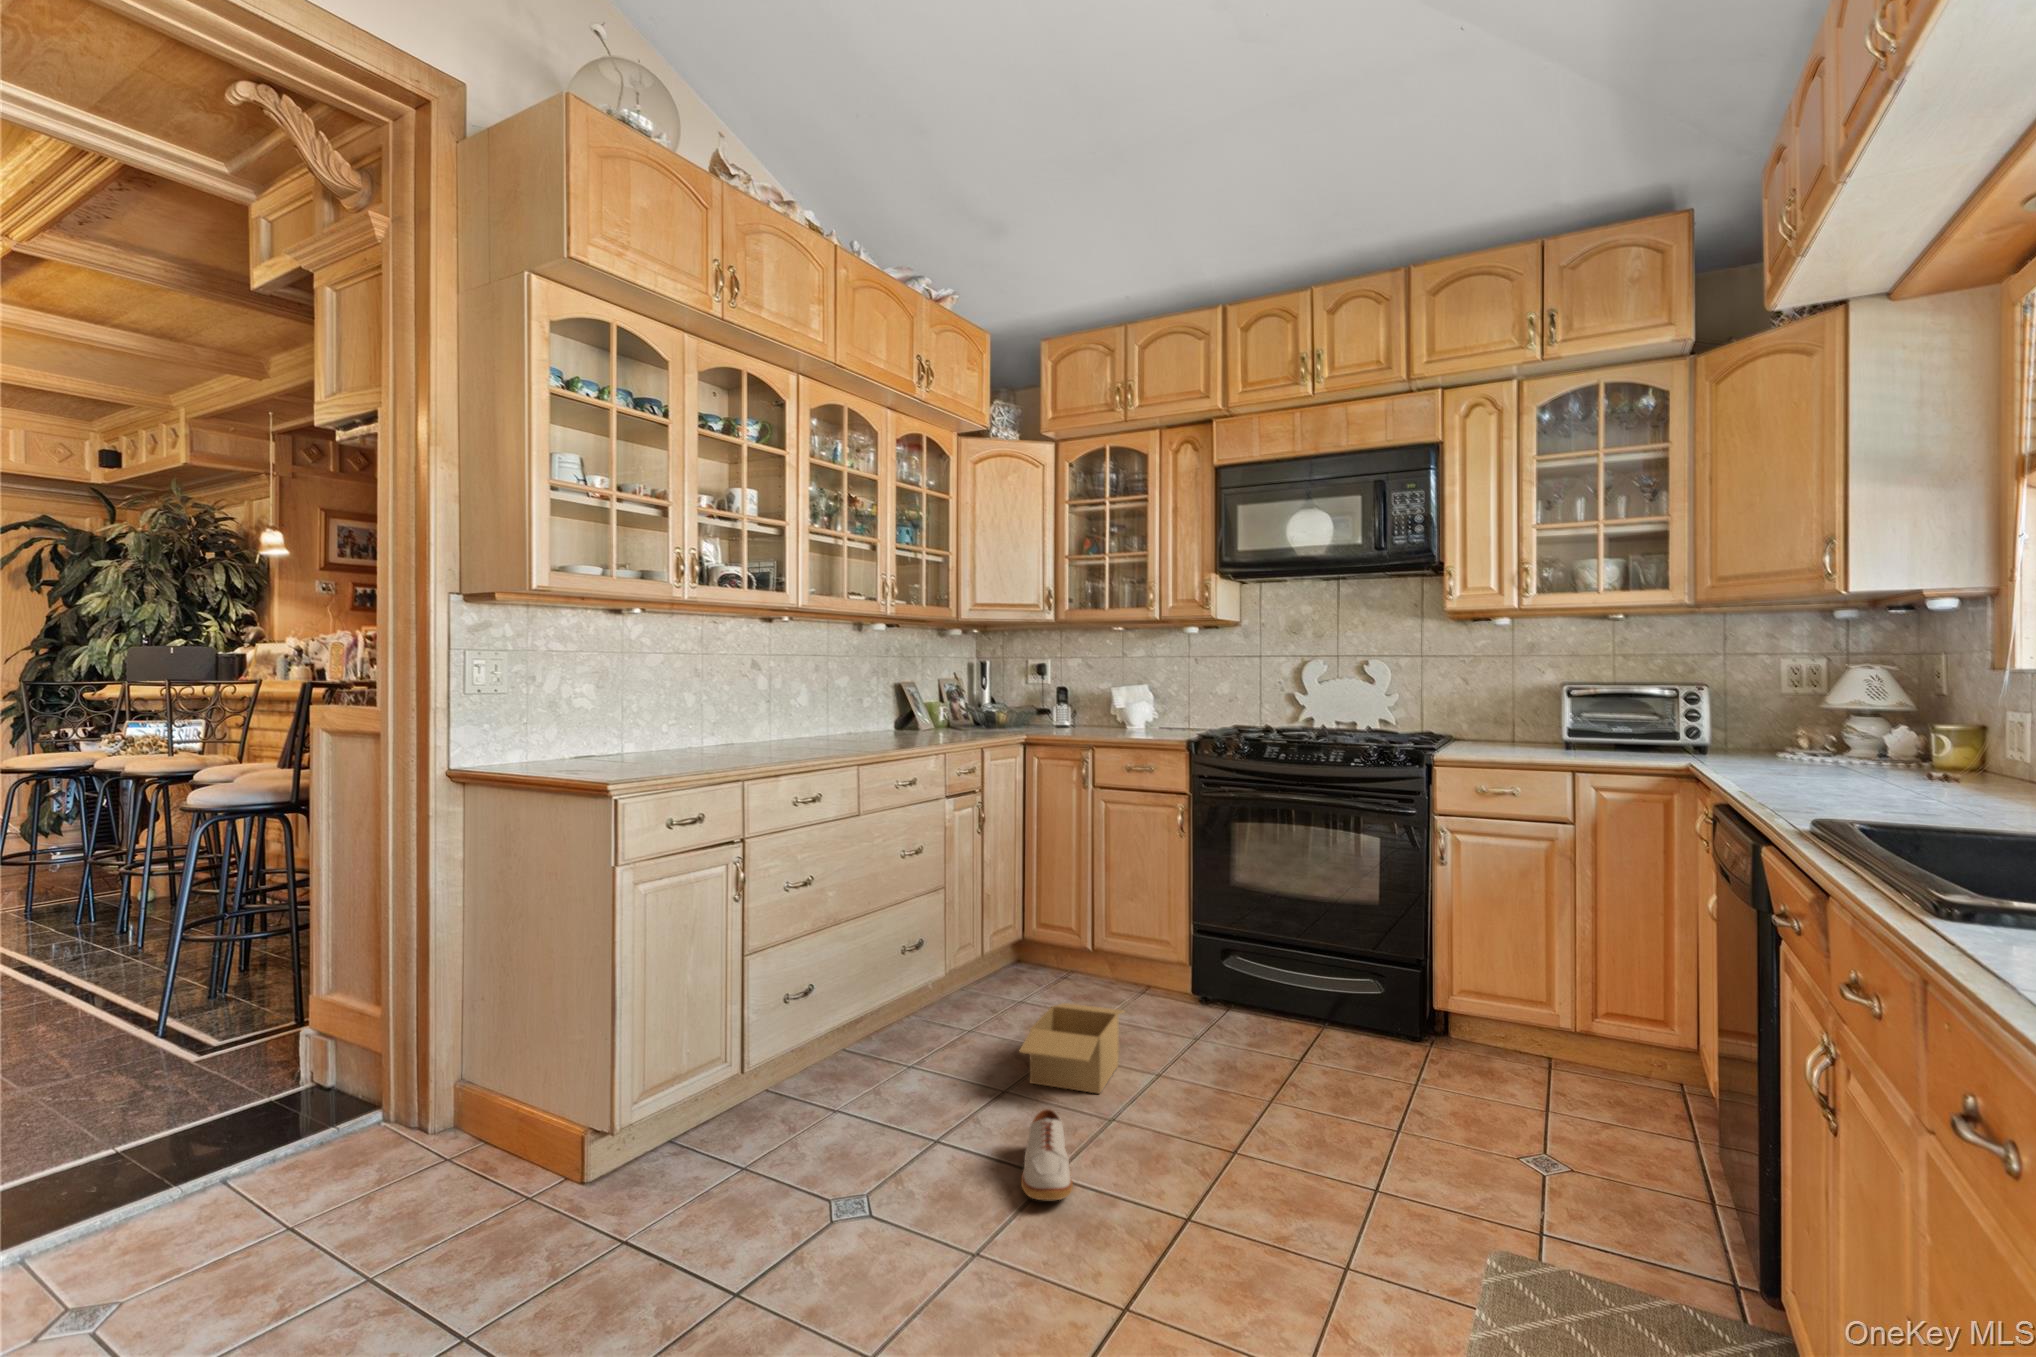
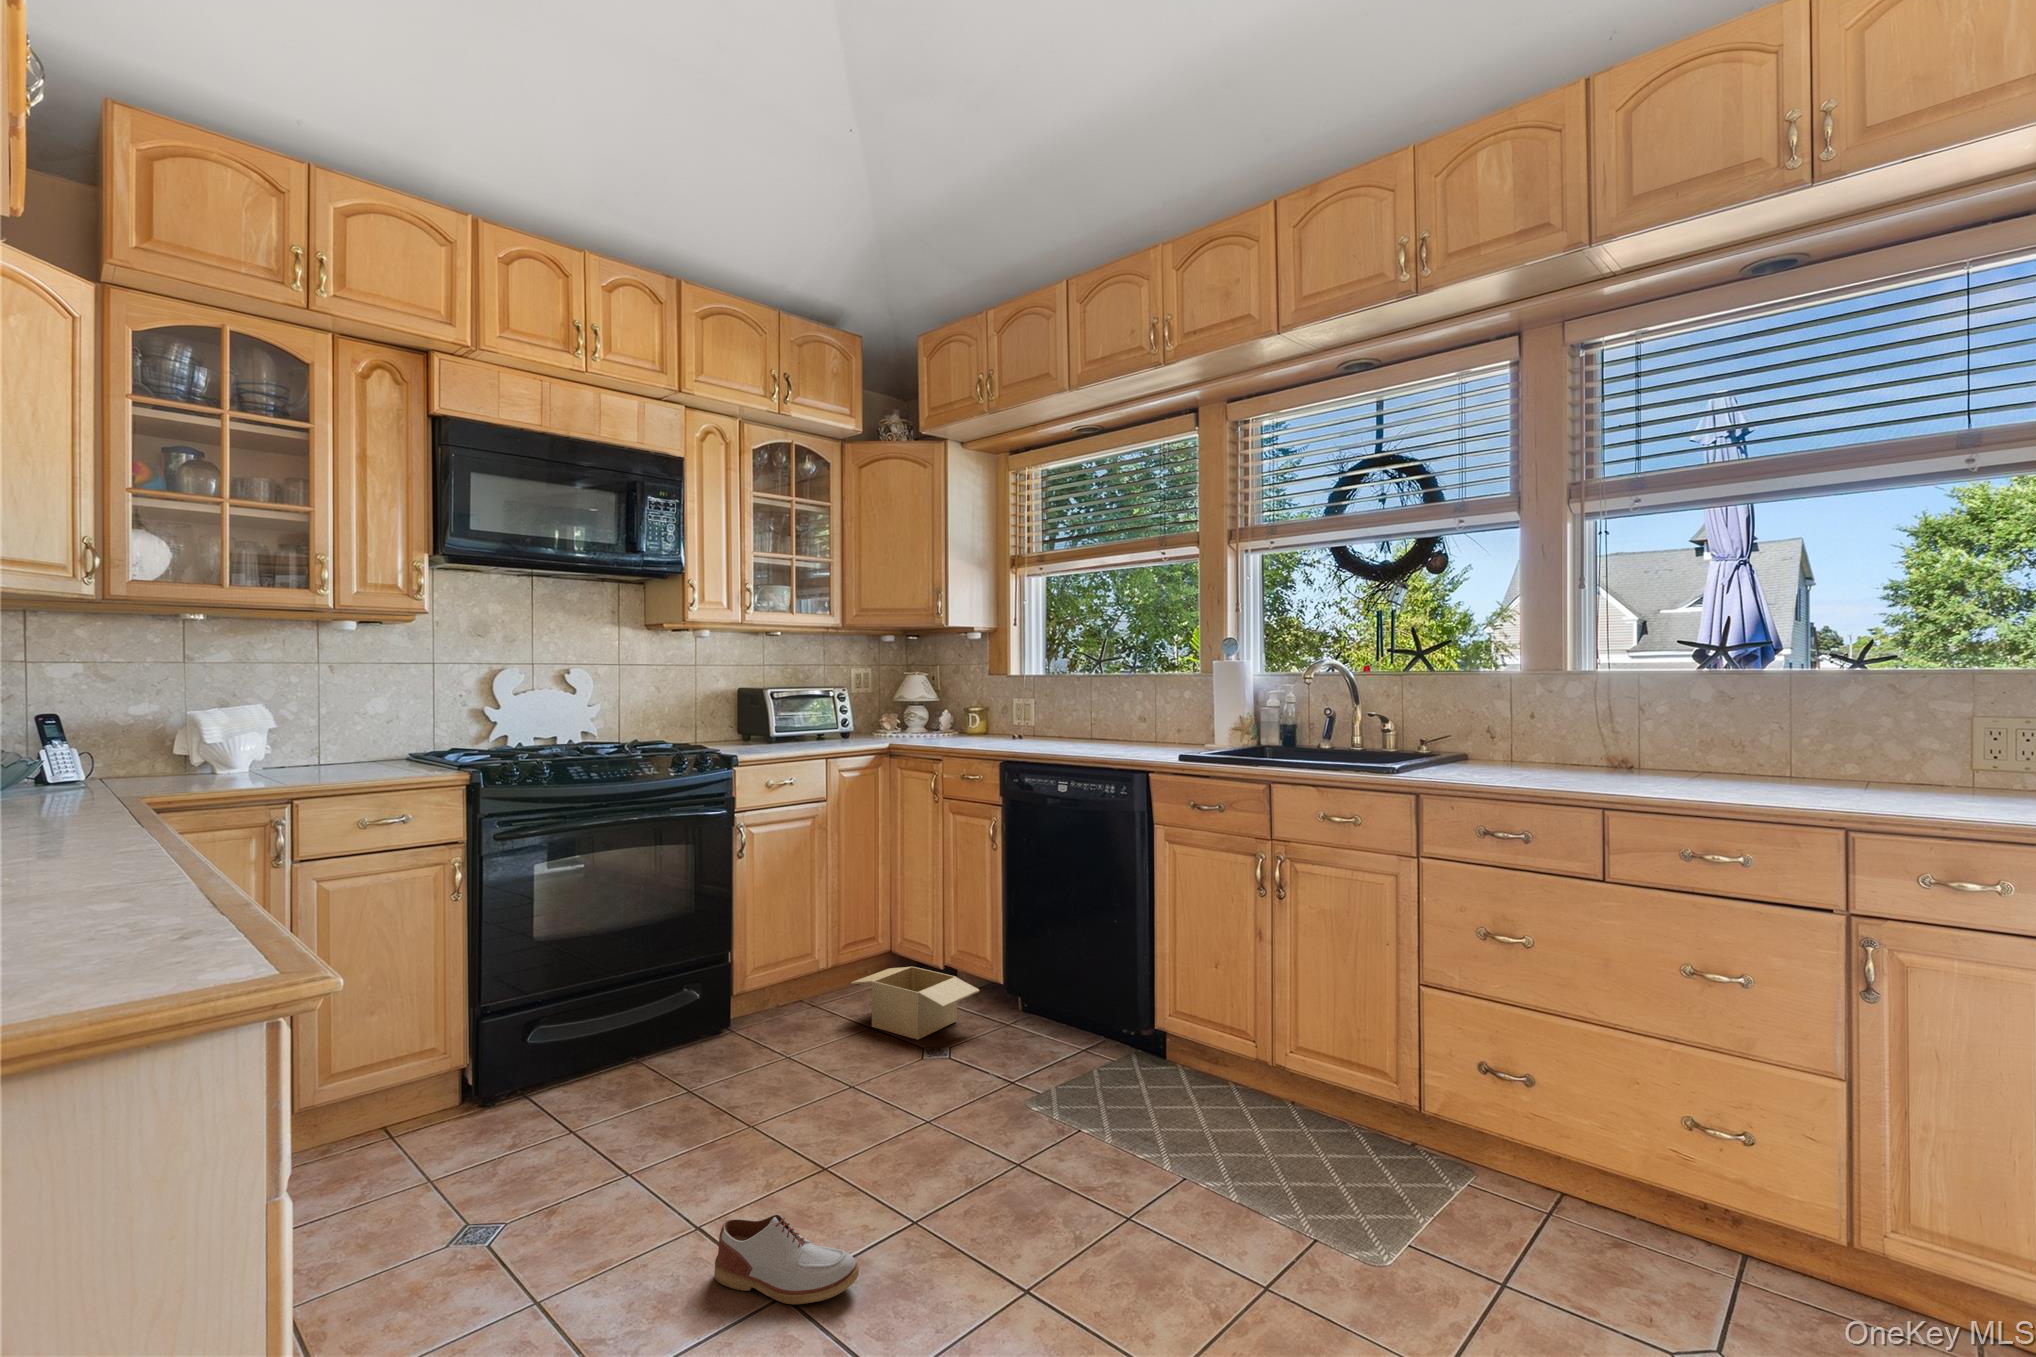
cardboard box: present [1019,1003,1124,1094] -> present [851,966,980,1040]

